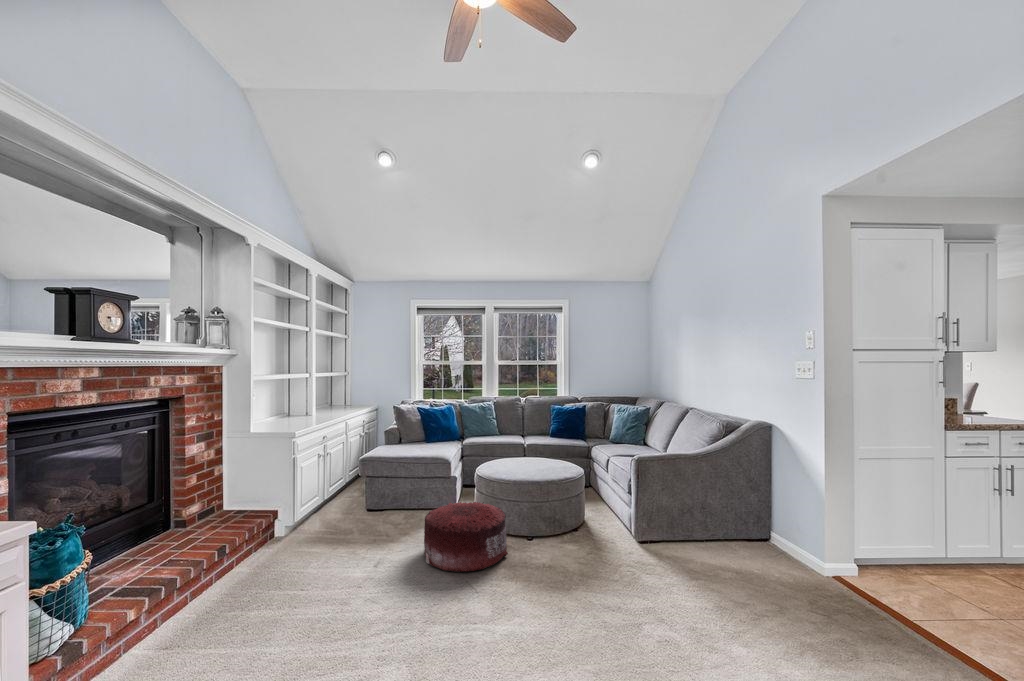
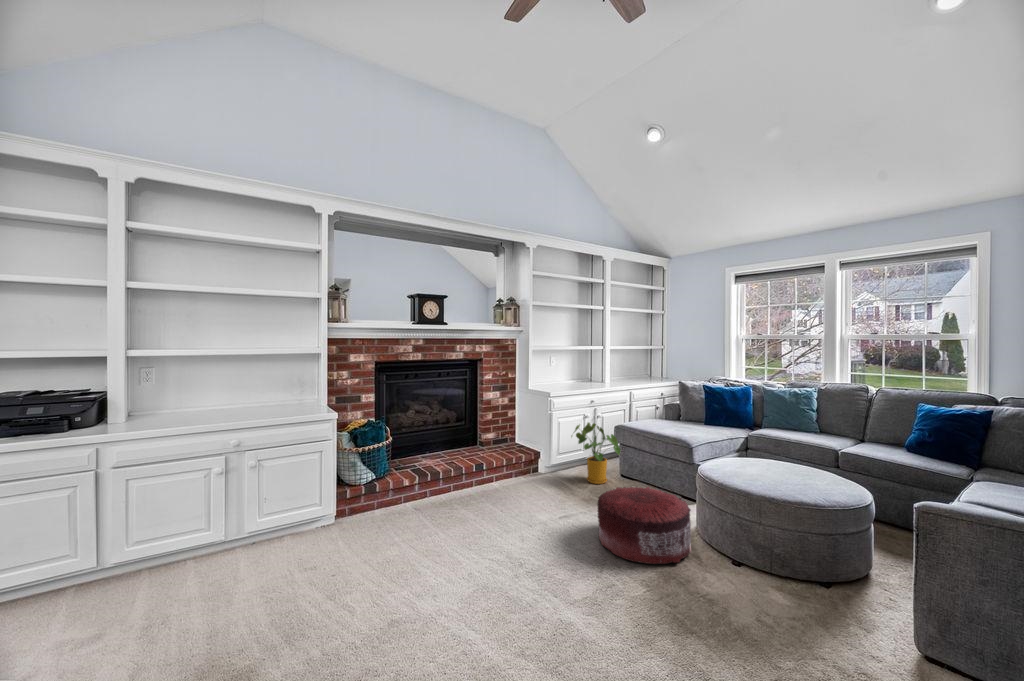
house plant: none [320,460,384,526] -> present [571,423,620,484]

